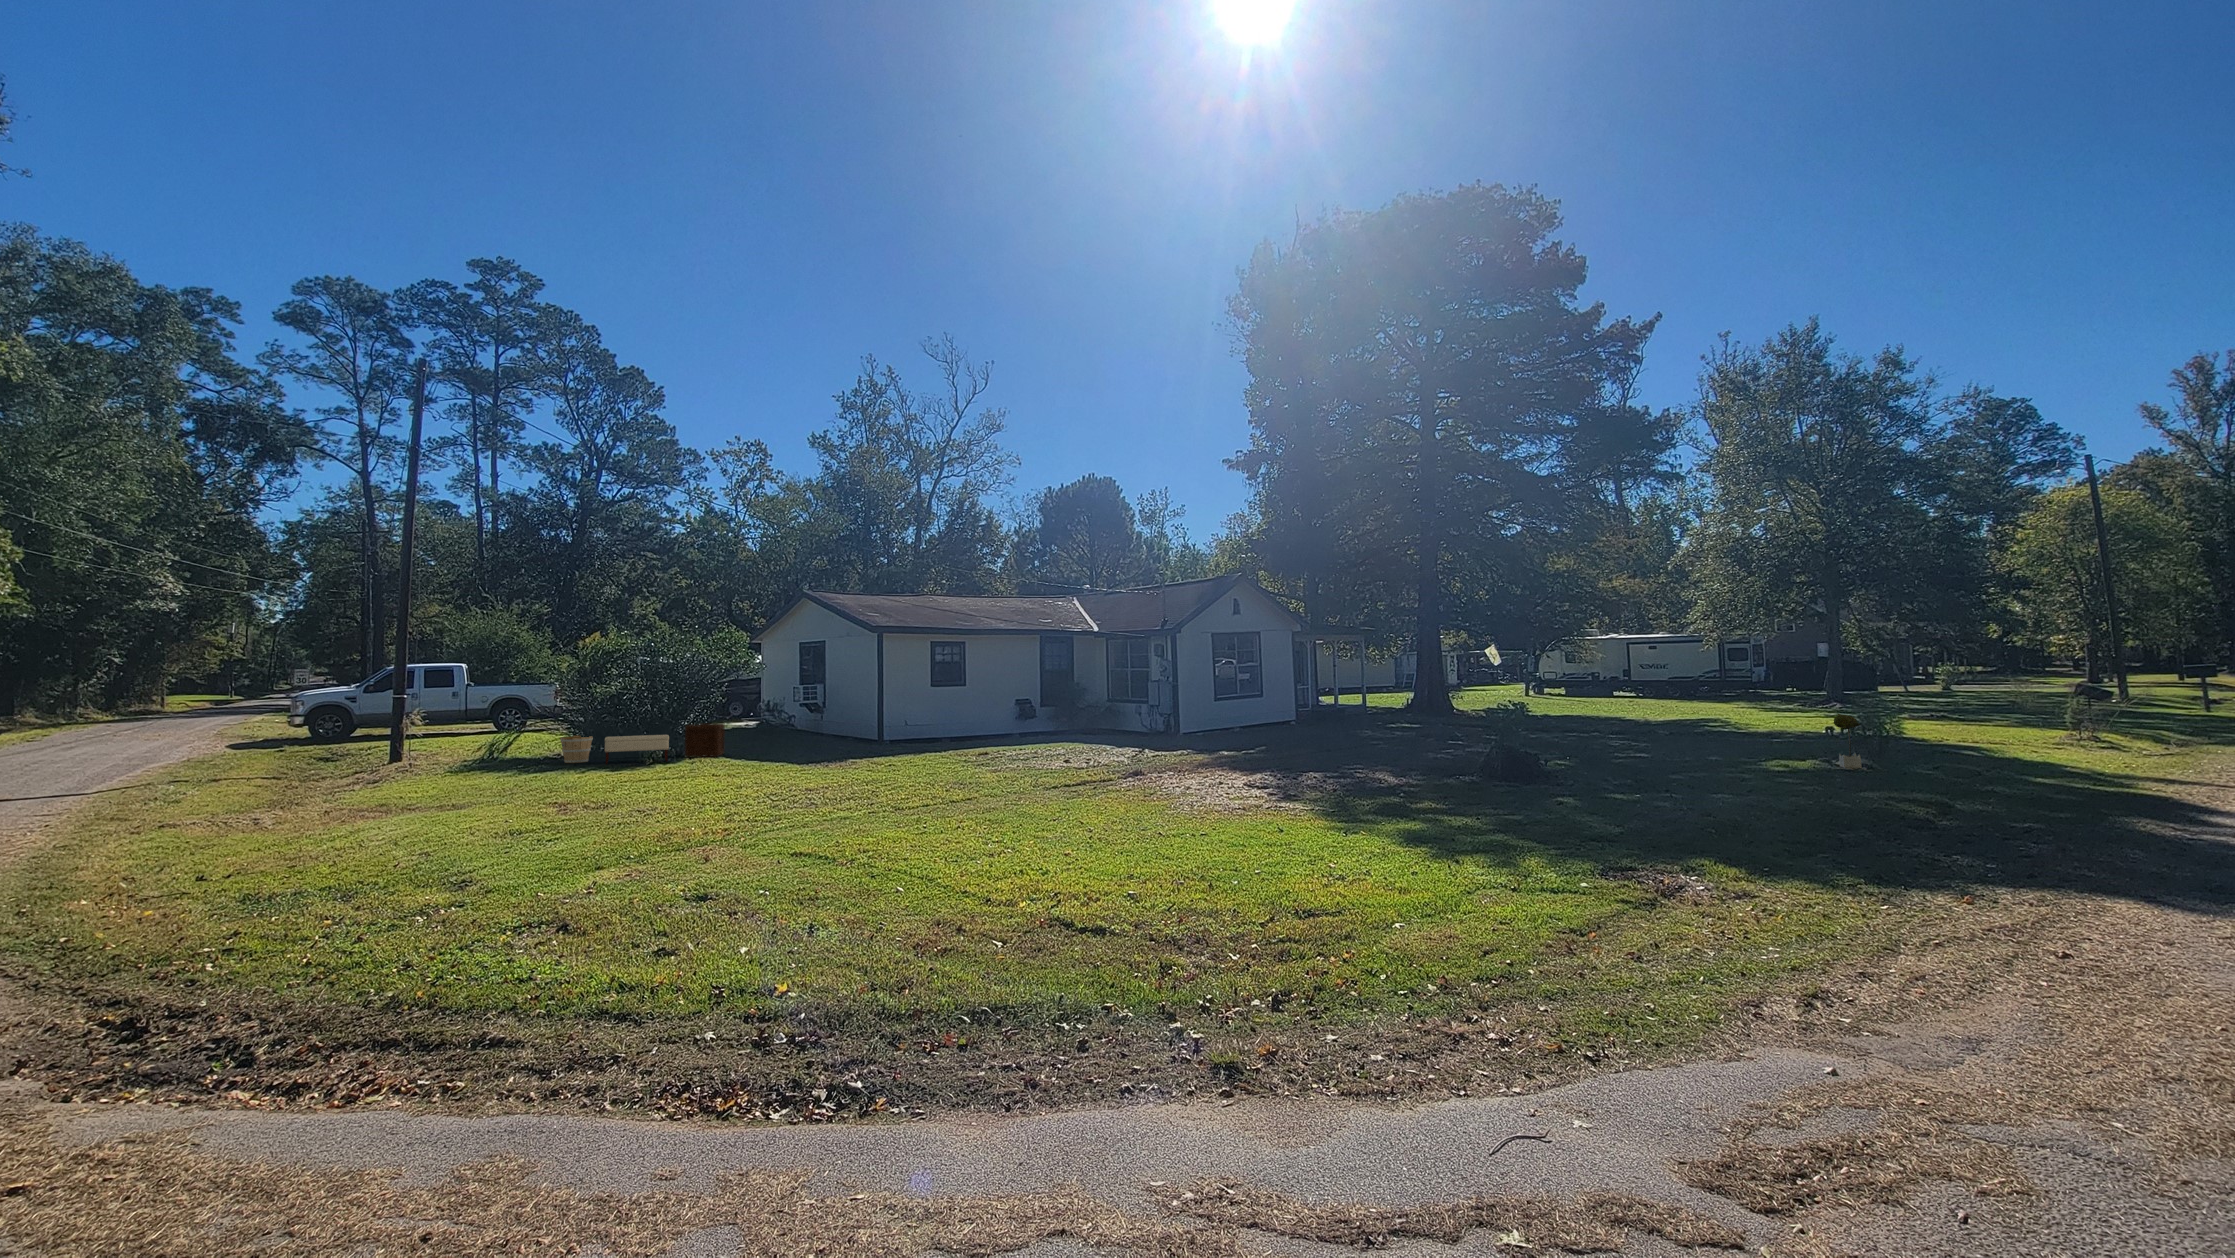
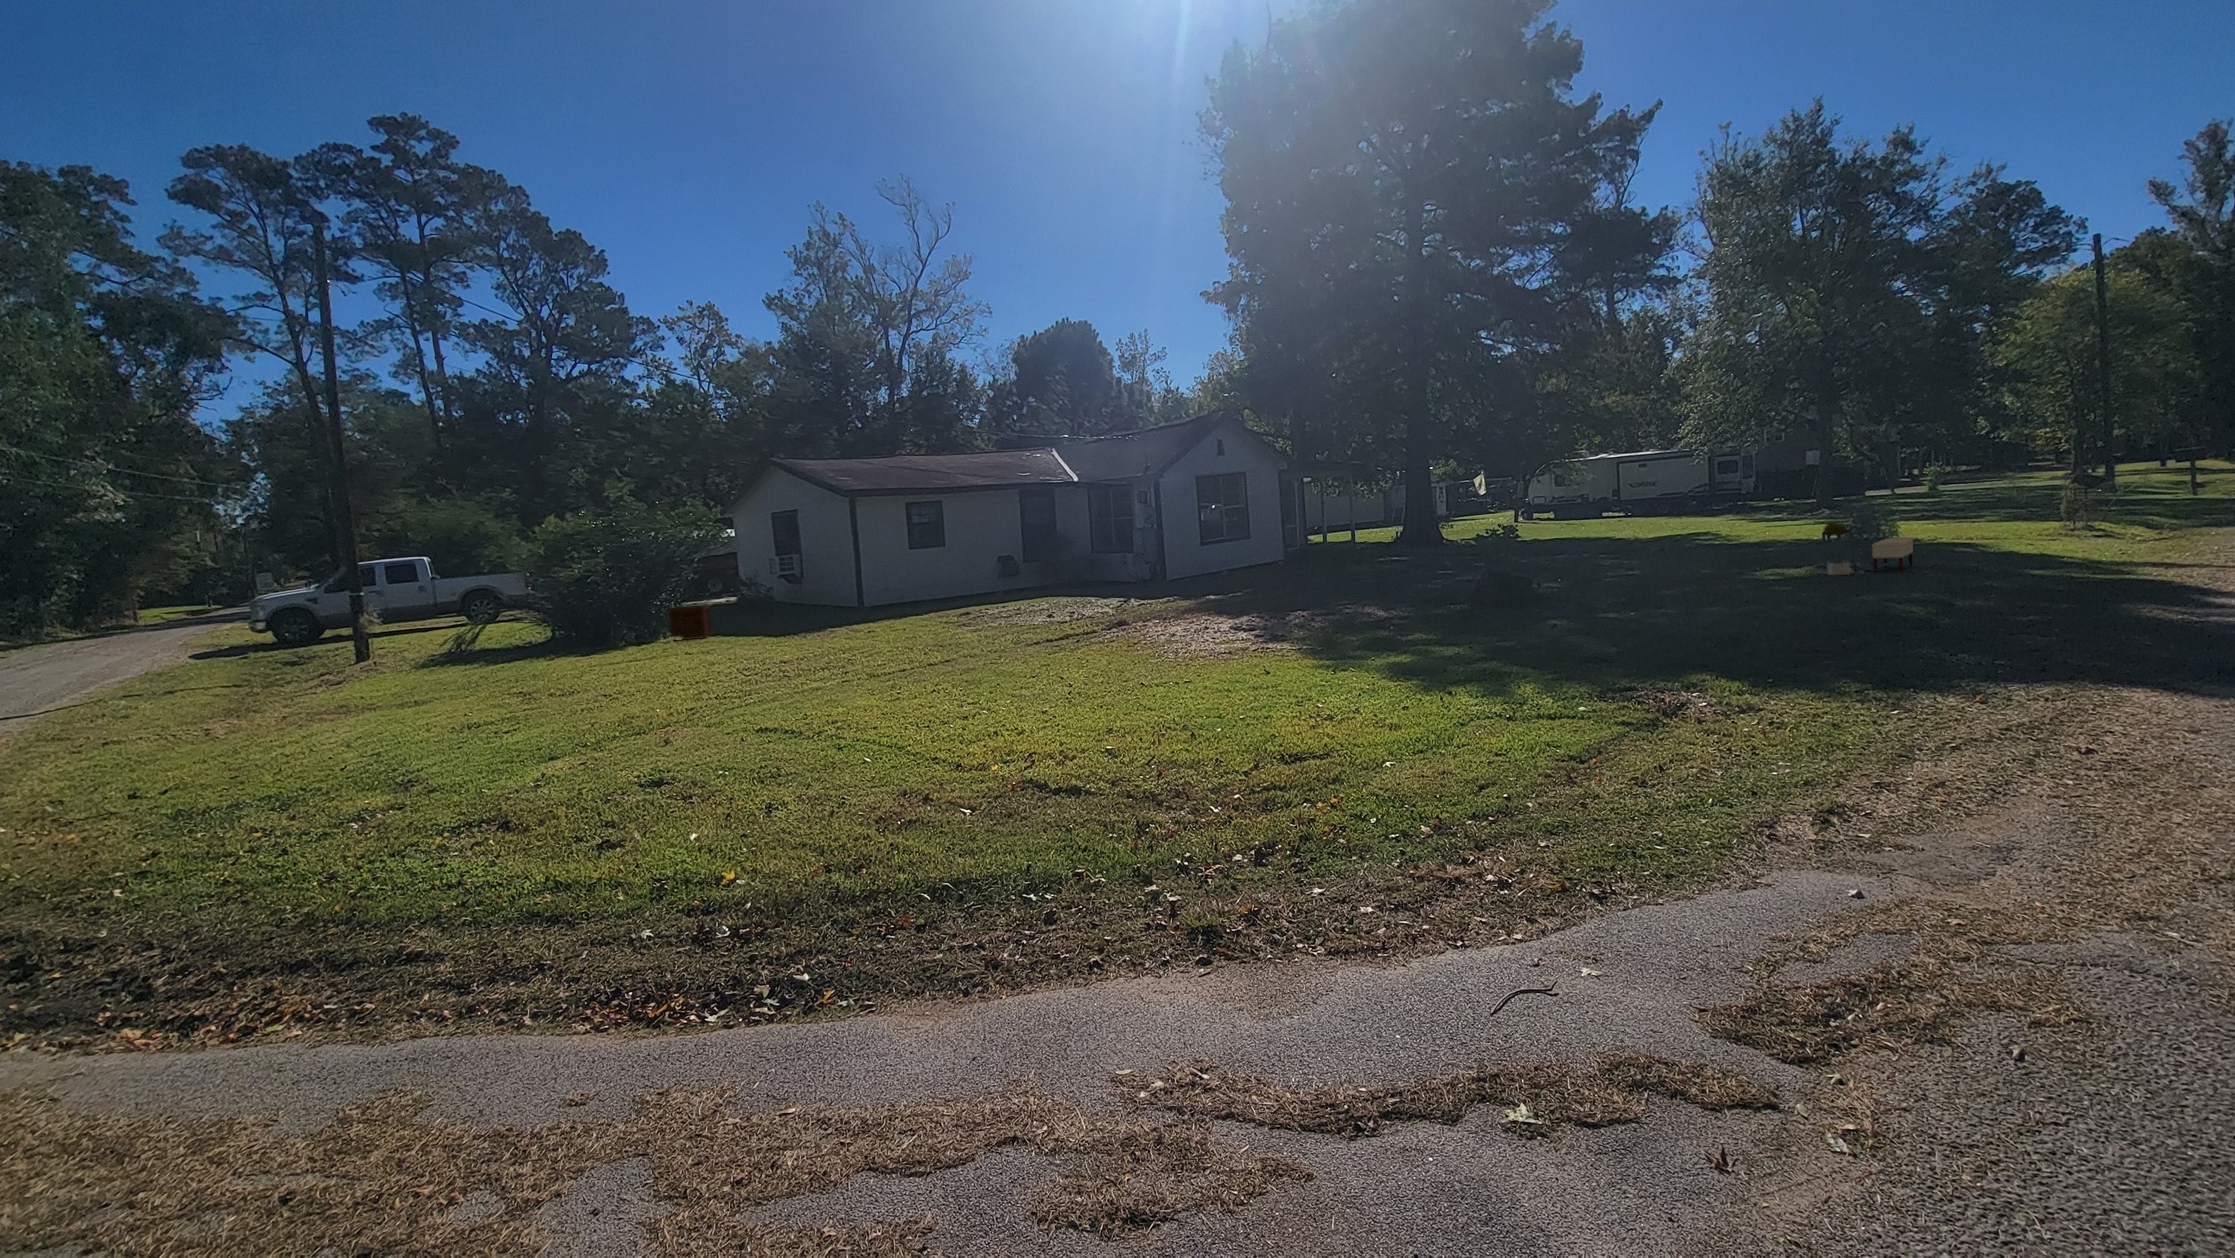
bench: present [605,735,669,764] -> present [1872,538,1913,572]
wooden bucket: present [560,736,593,763] -> none [542,626,576,654]

